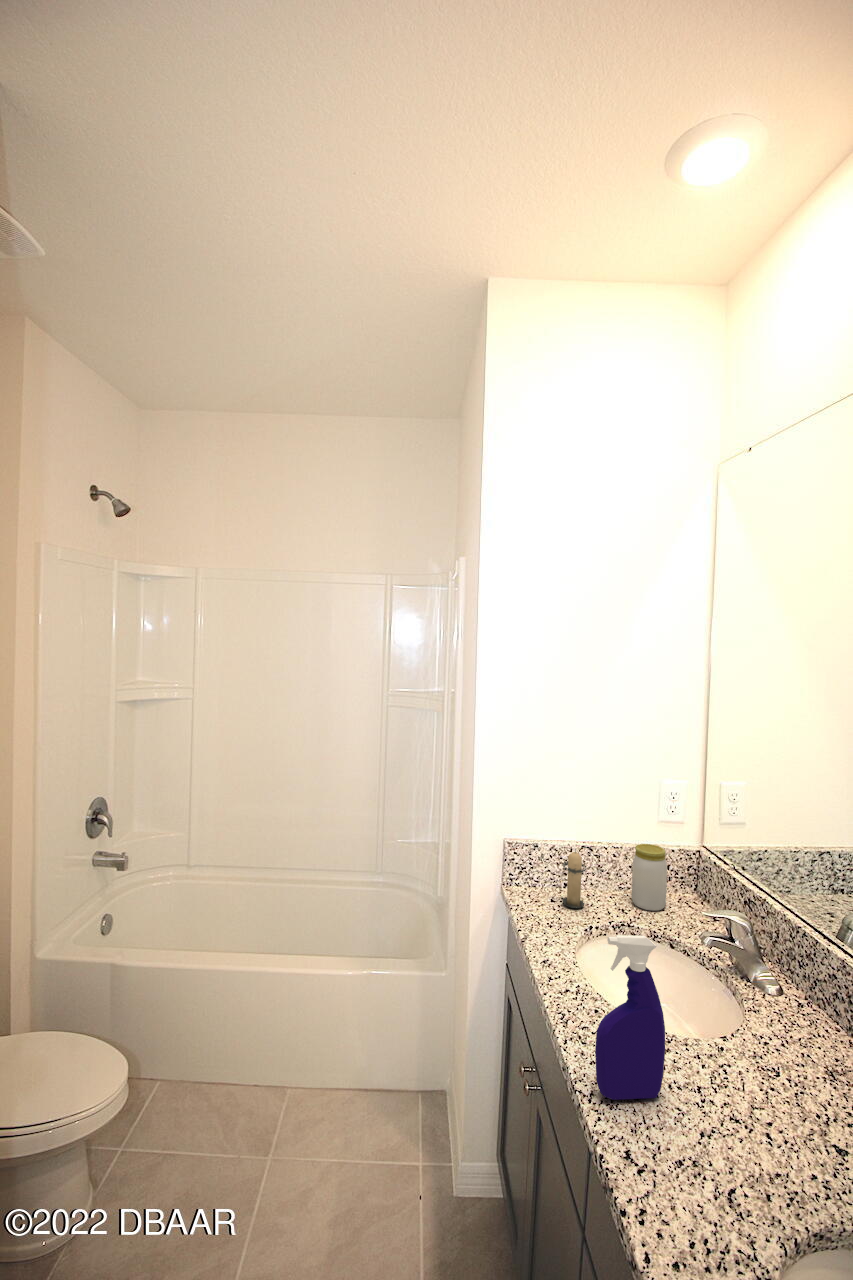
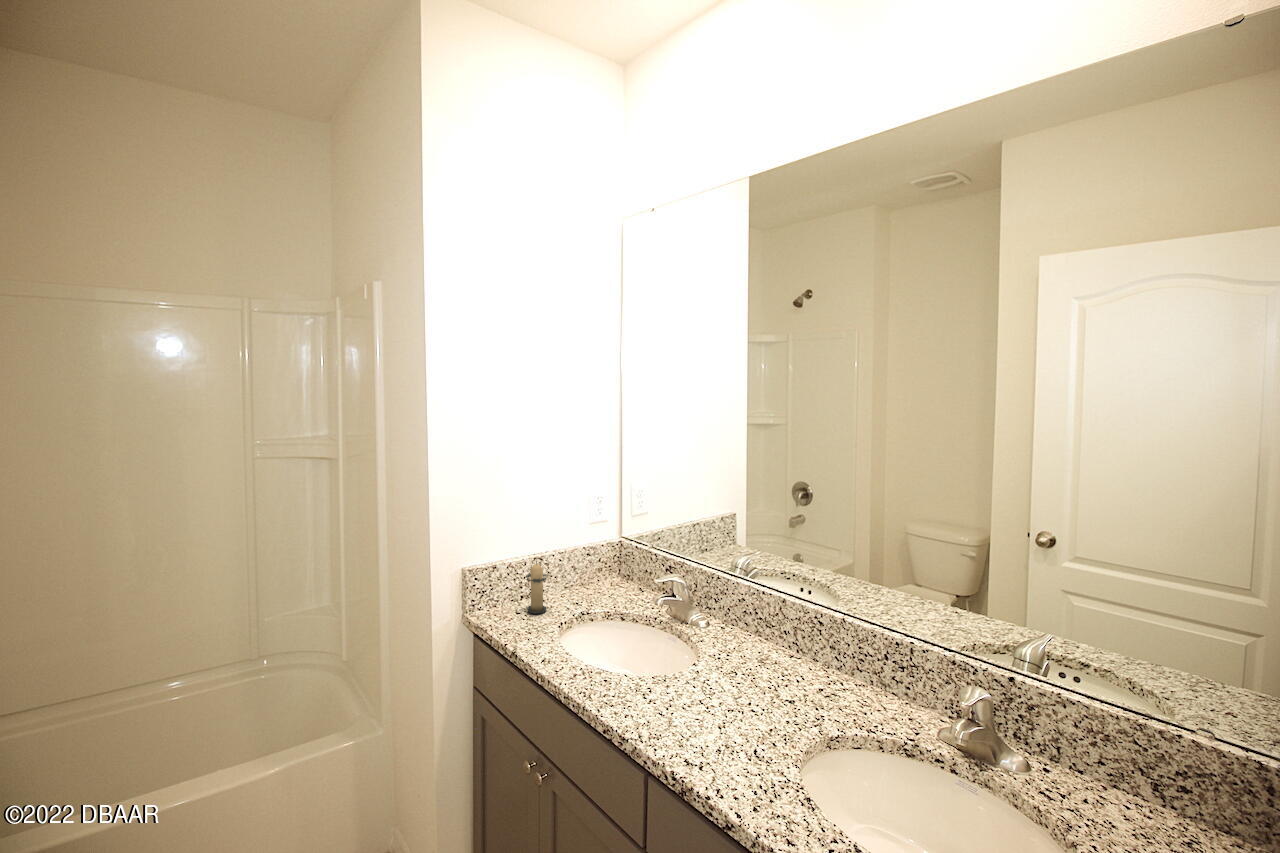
jar: present [632,844,667,911] -> none [579,544,607,598]
spray bottle: present [595,935,665,1100] -> none [642,600,686,734]

